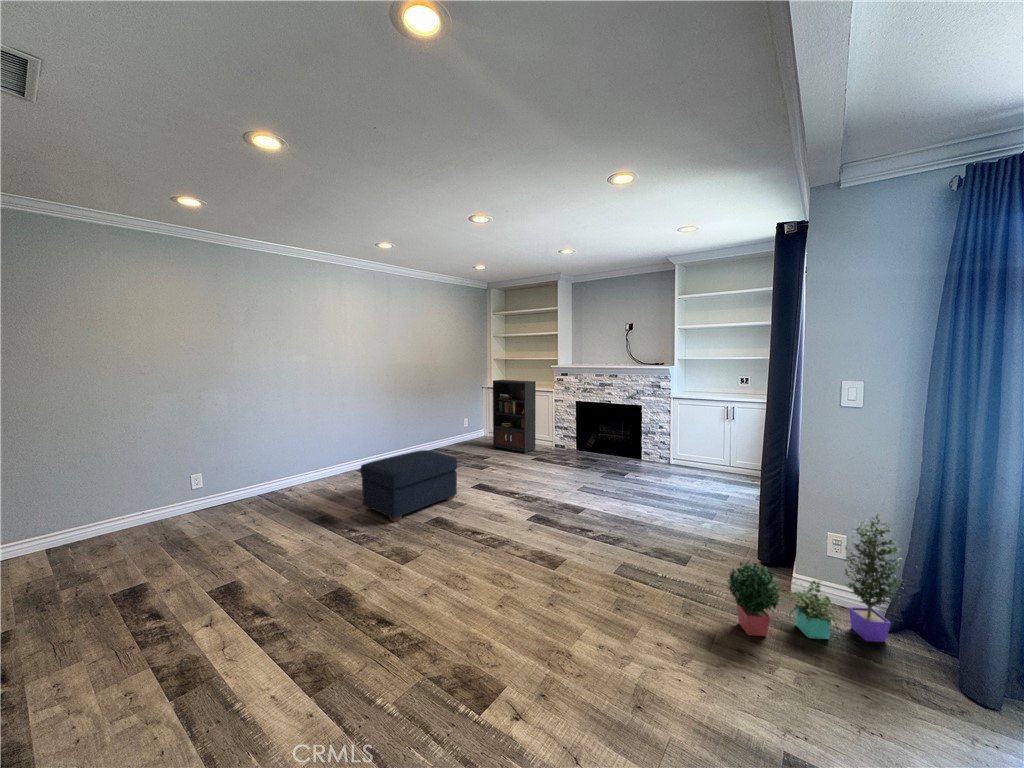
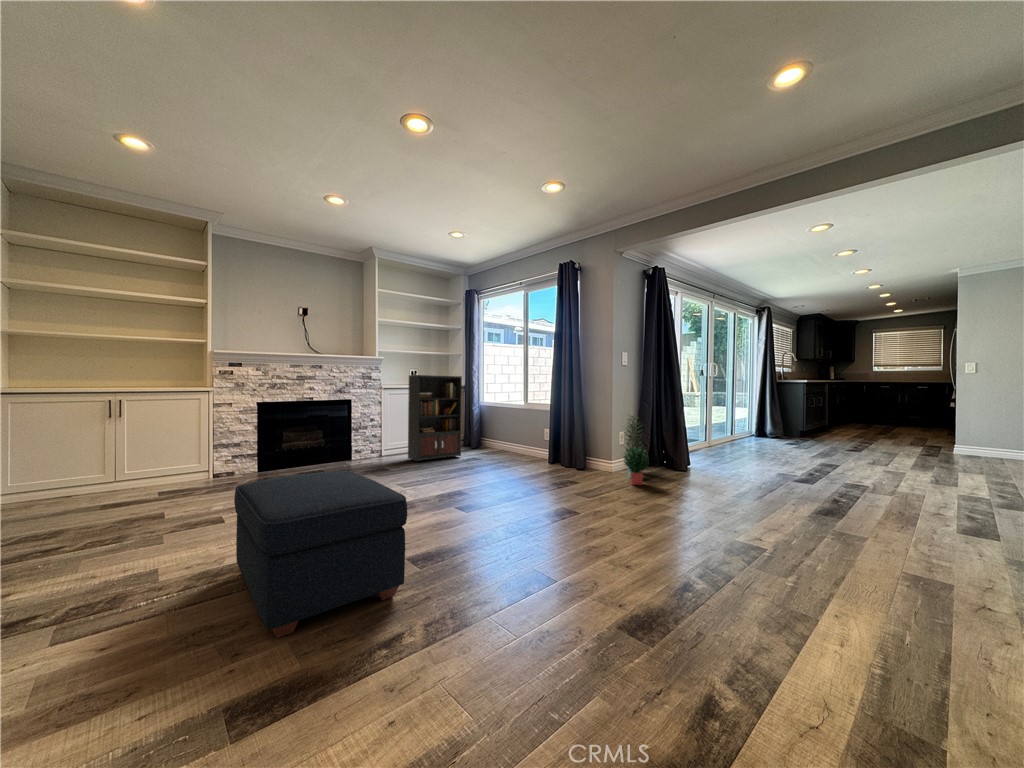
bookcase: present [493,380,553,453] -> present [408,375,462,462]

